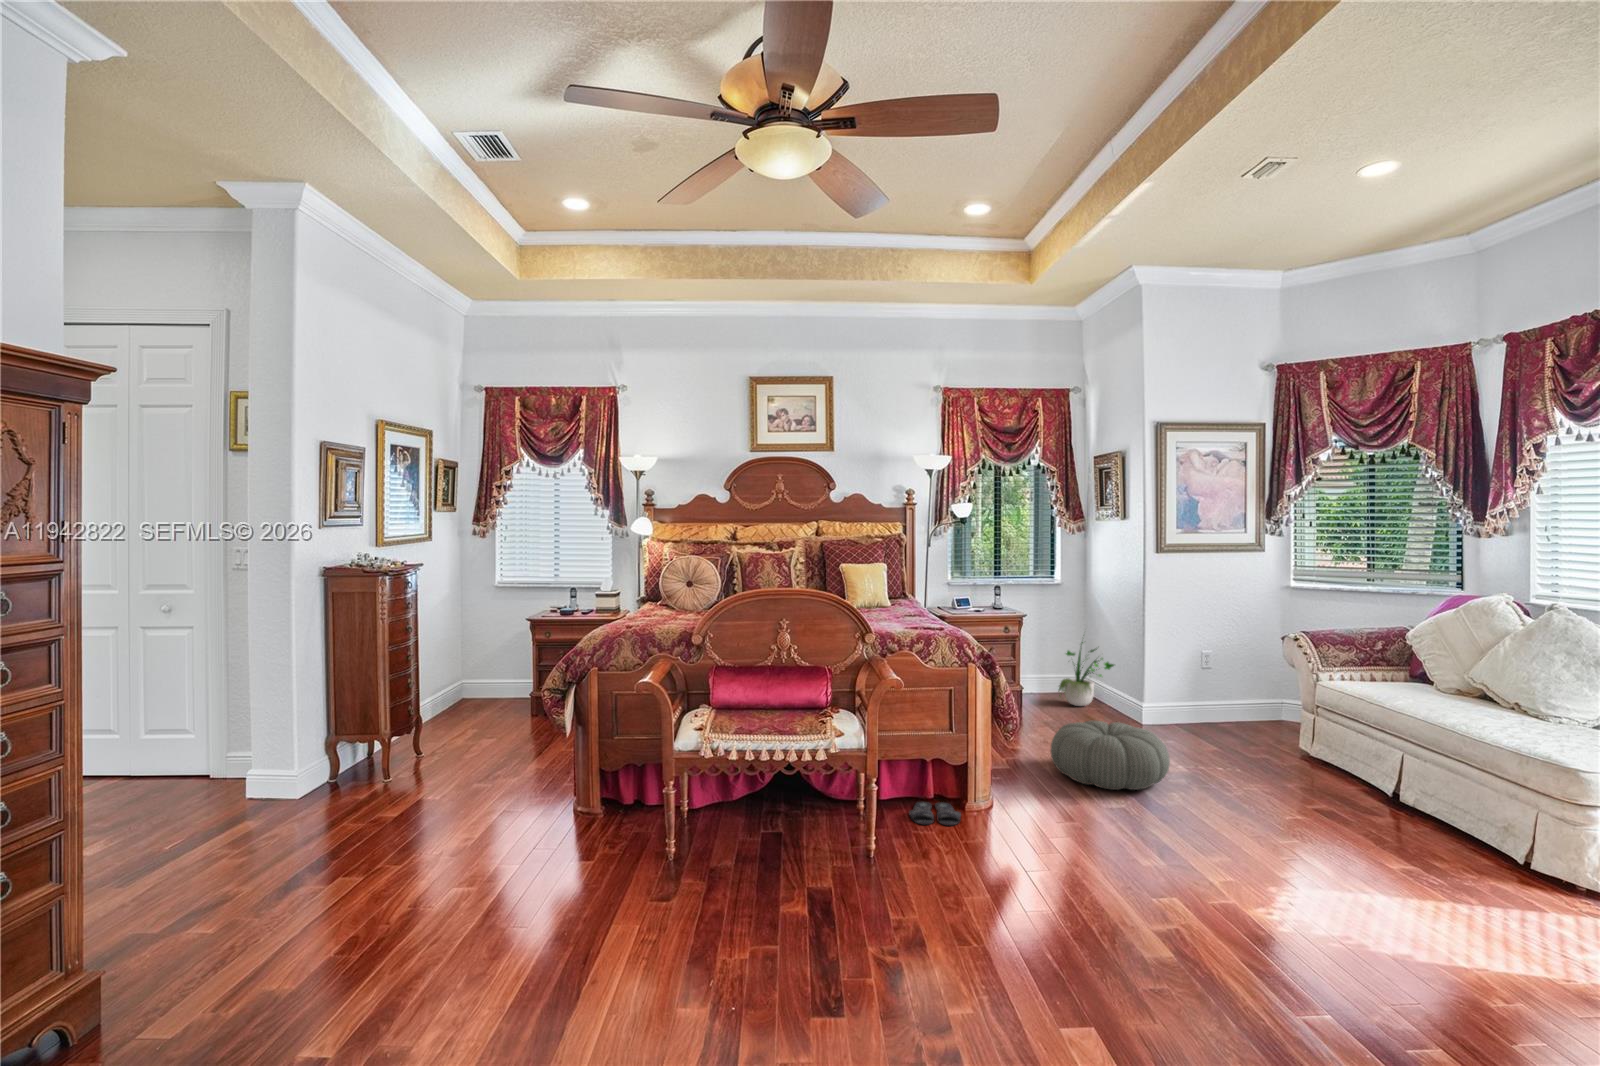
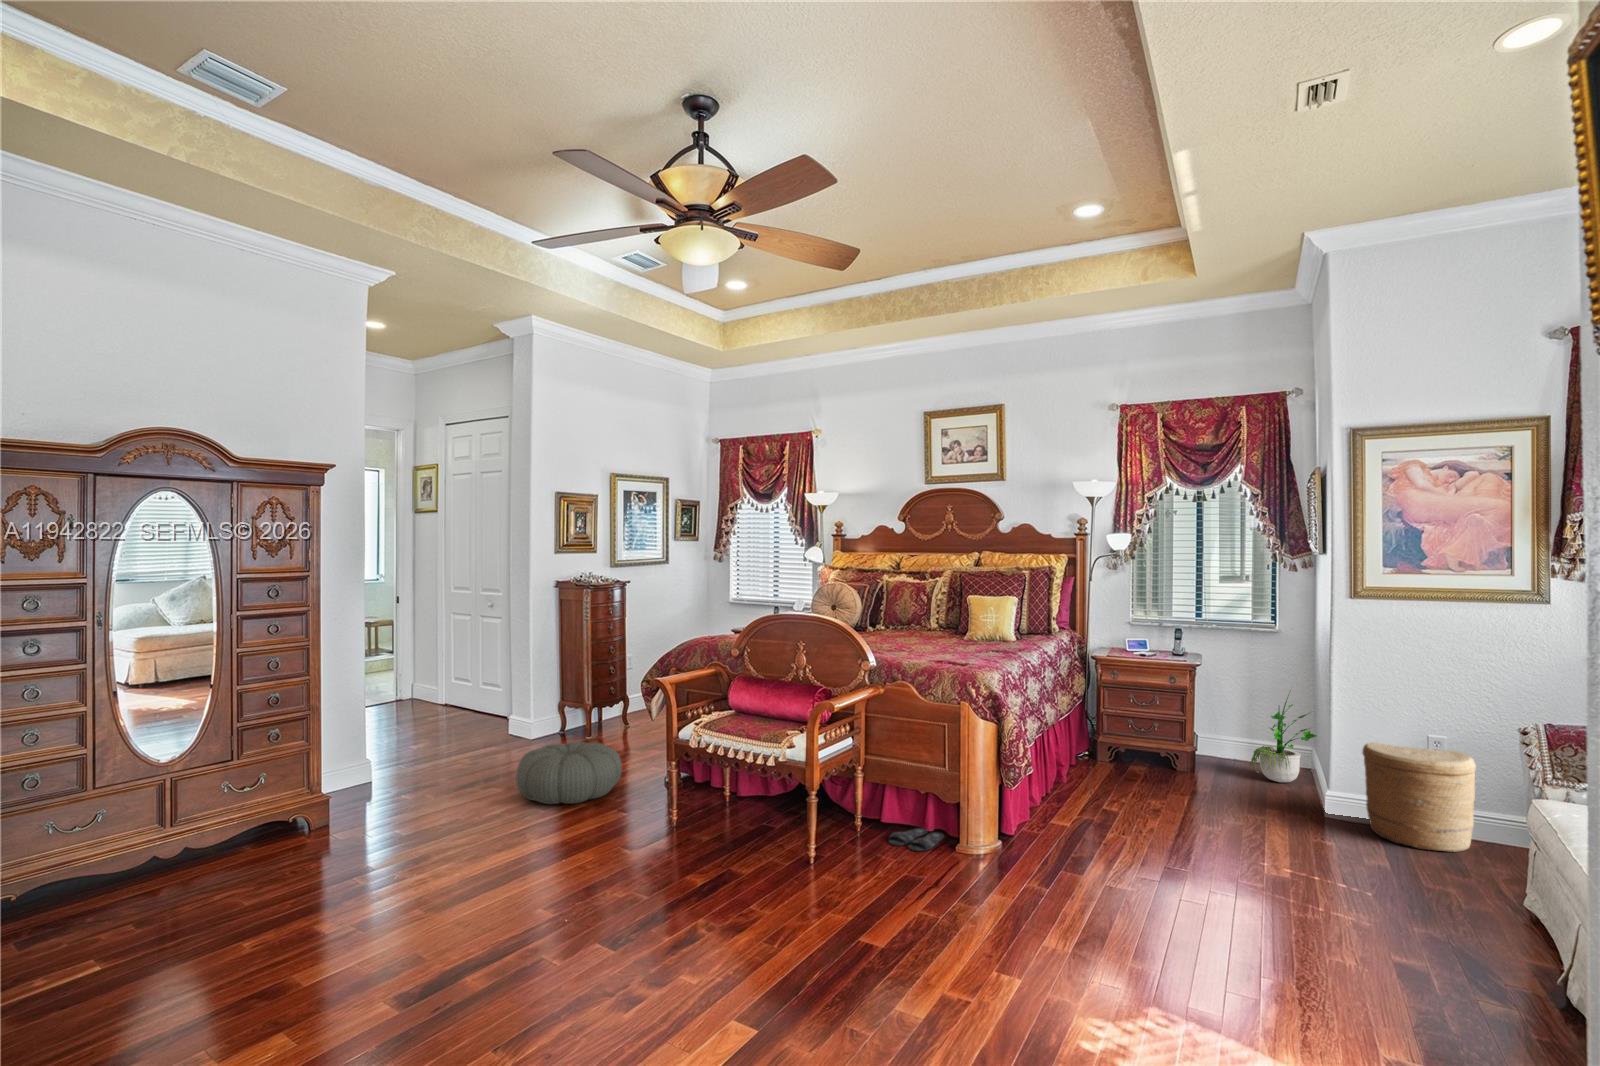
woven basket: none [1174,661,1253,740] -> present [1362,741,1476,852]
pouf: present [1050,721,1170,790] -> present [516,741,622,804]

